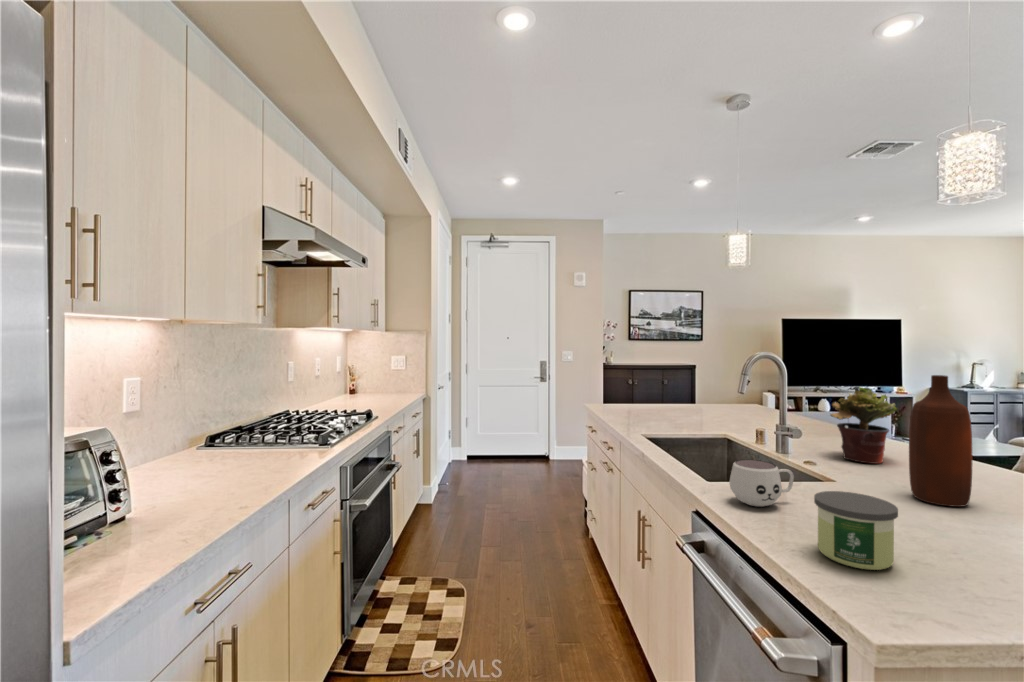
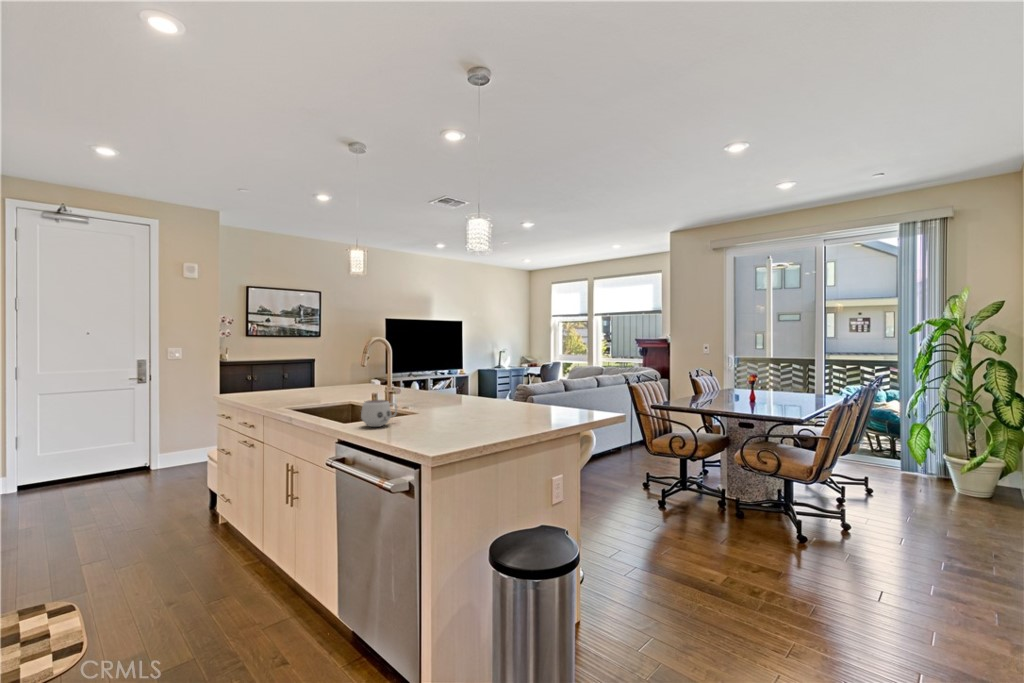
bottle: present [909,375,972,507] -> none [454,345,479,413]
potted plant: present [830,387,897,464] -> none [417,356,451,402]
candle: present [814,491,898,570] -> none [408,403,445,438]

